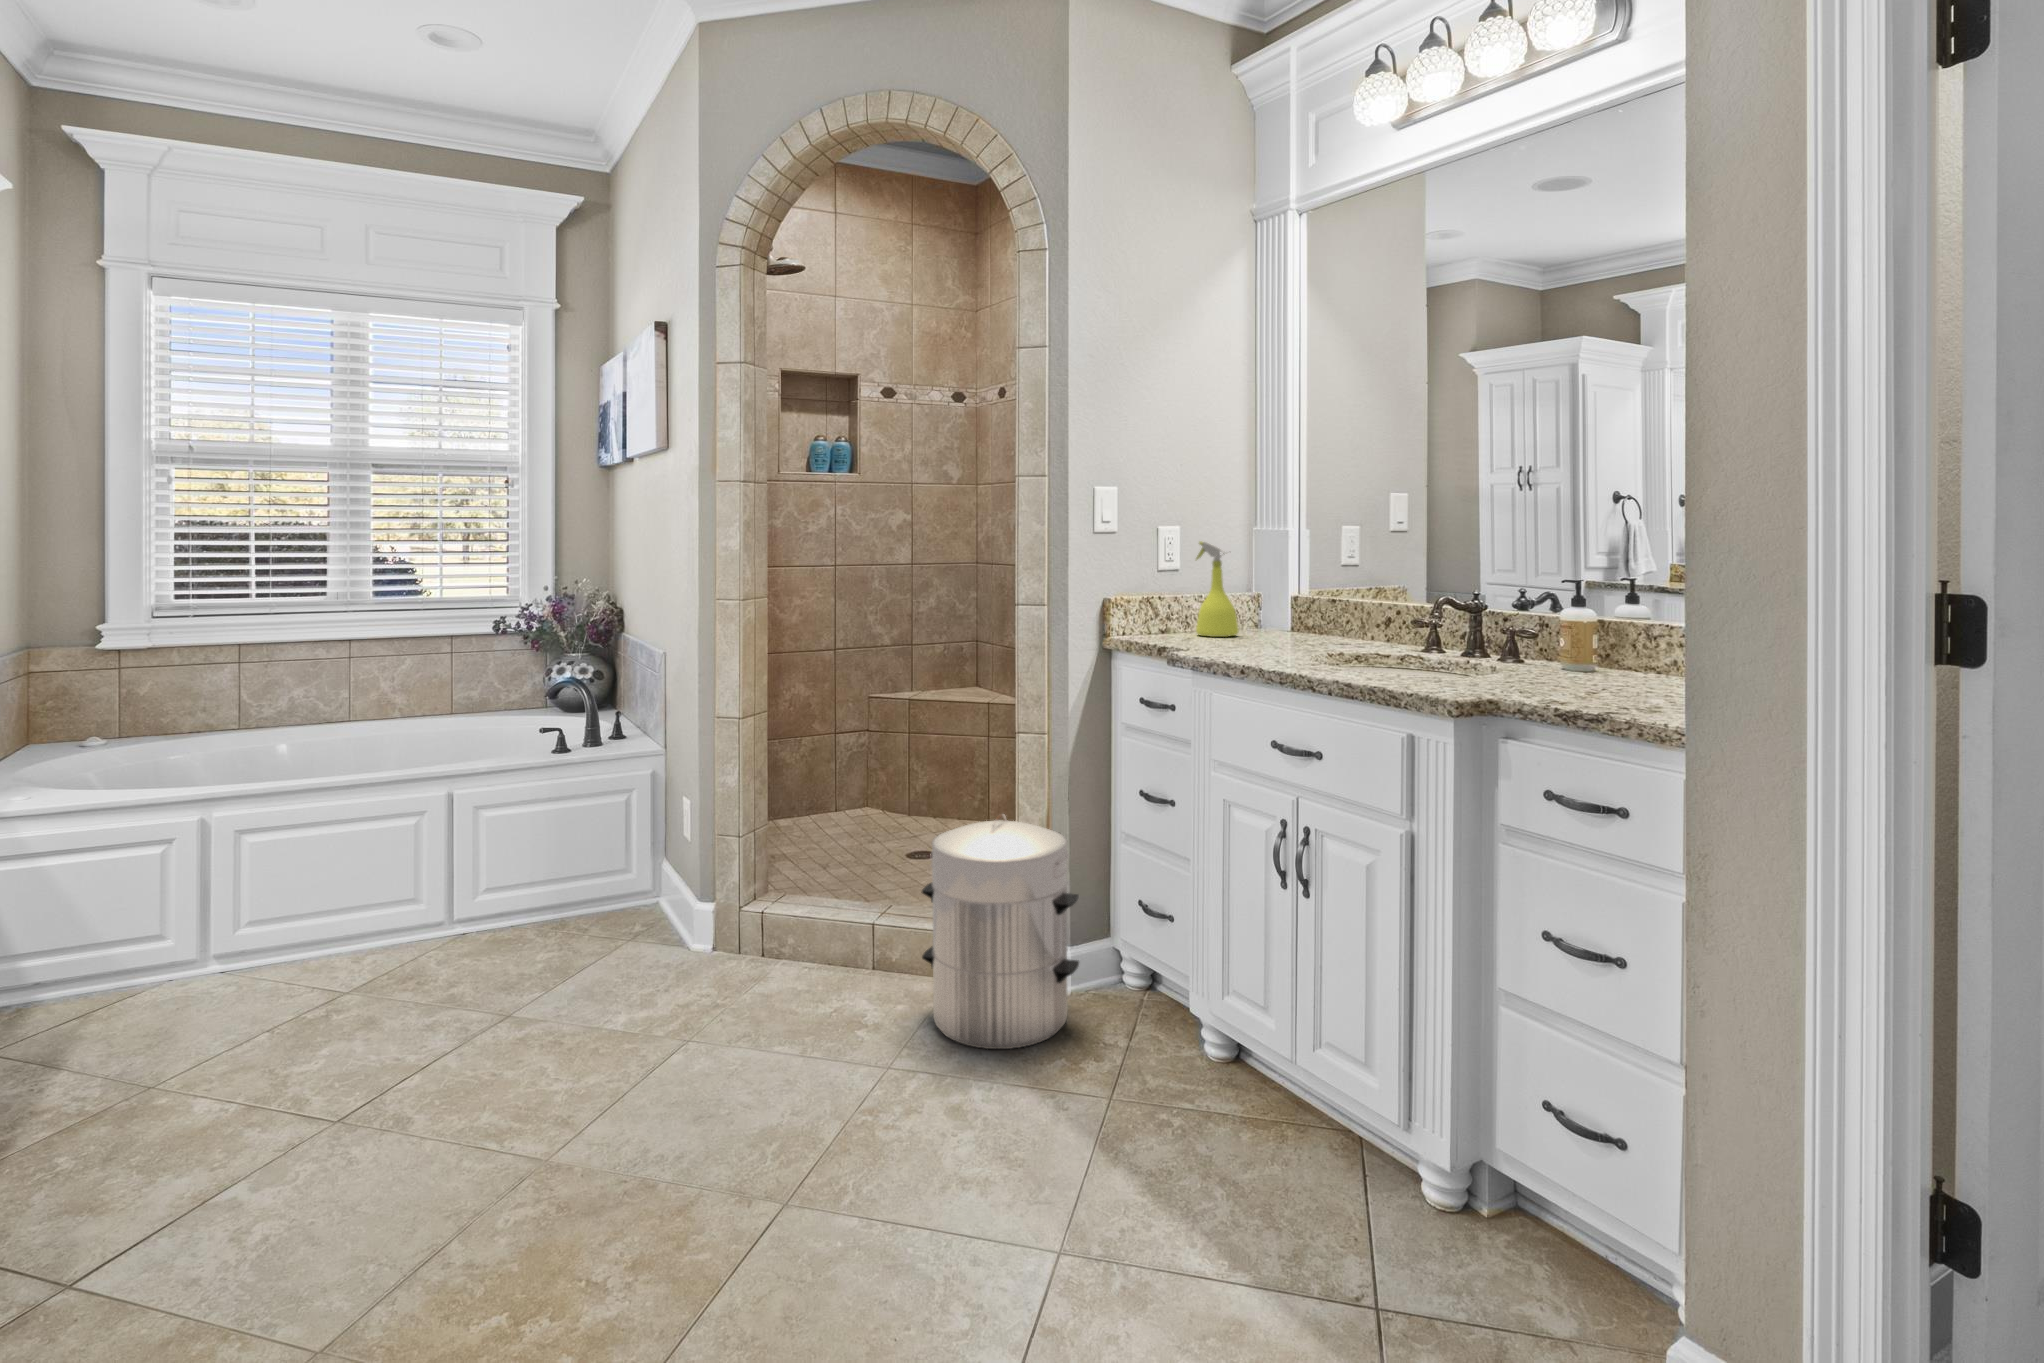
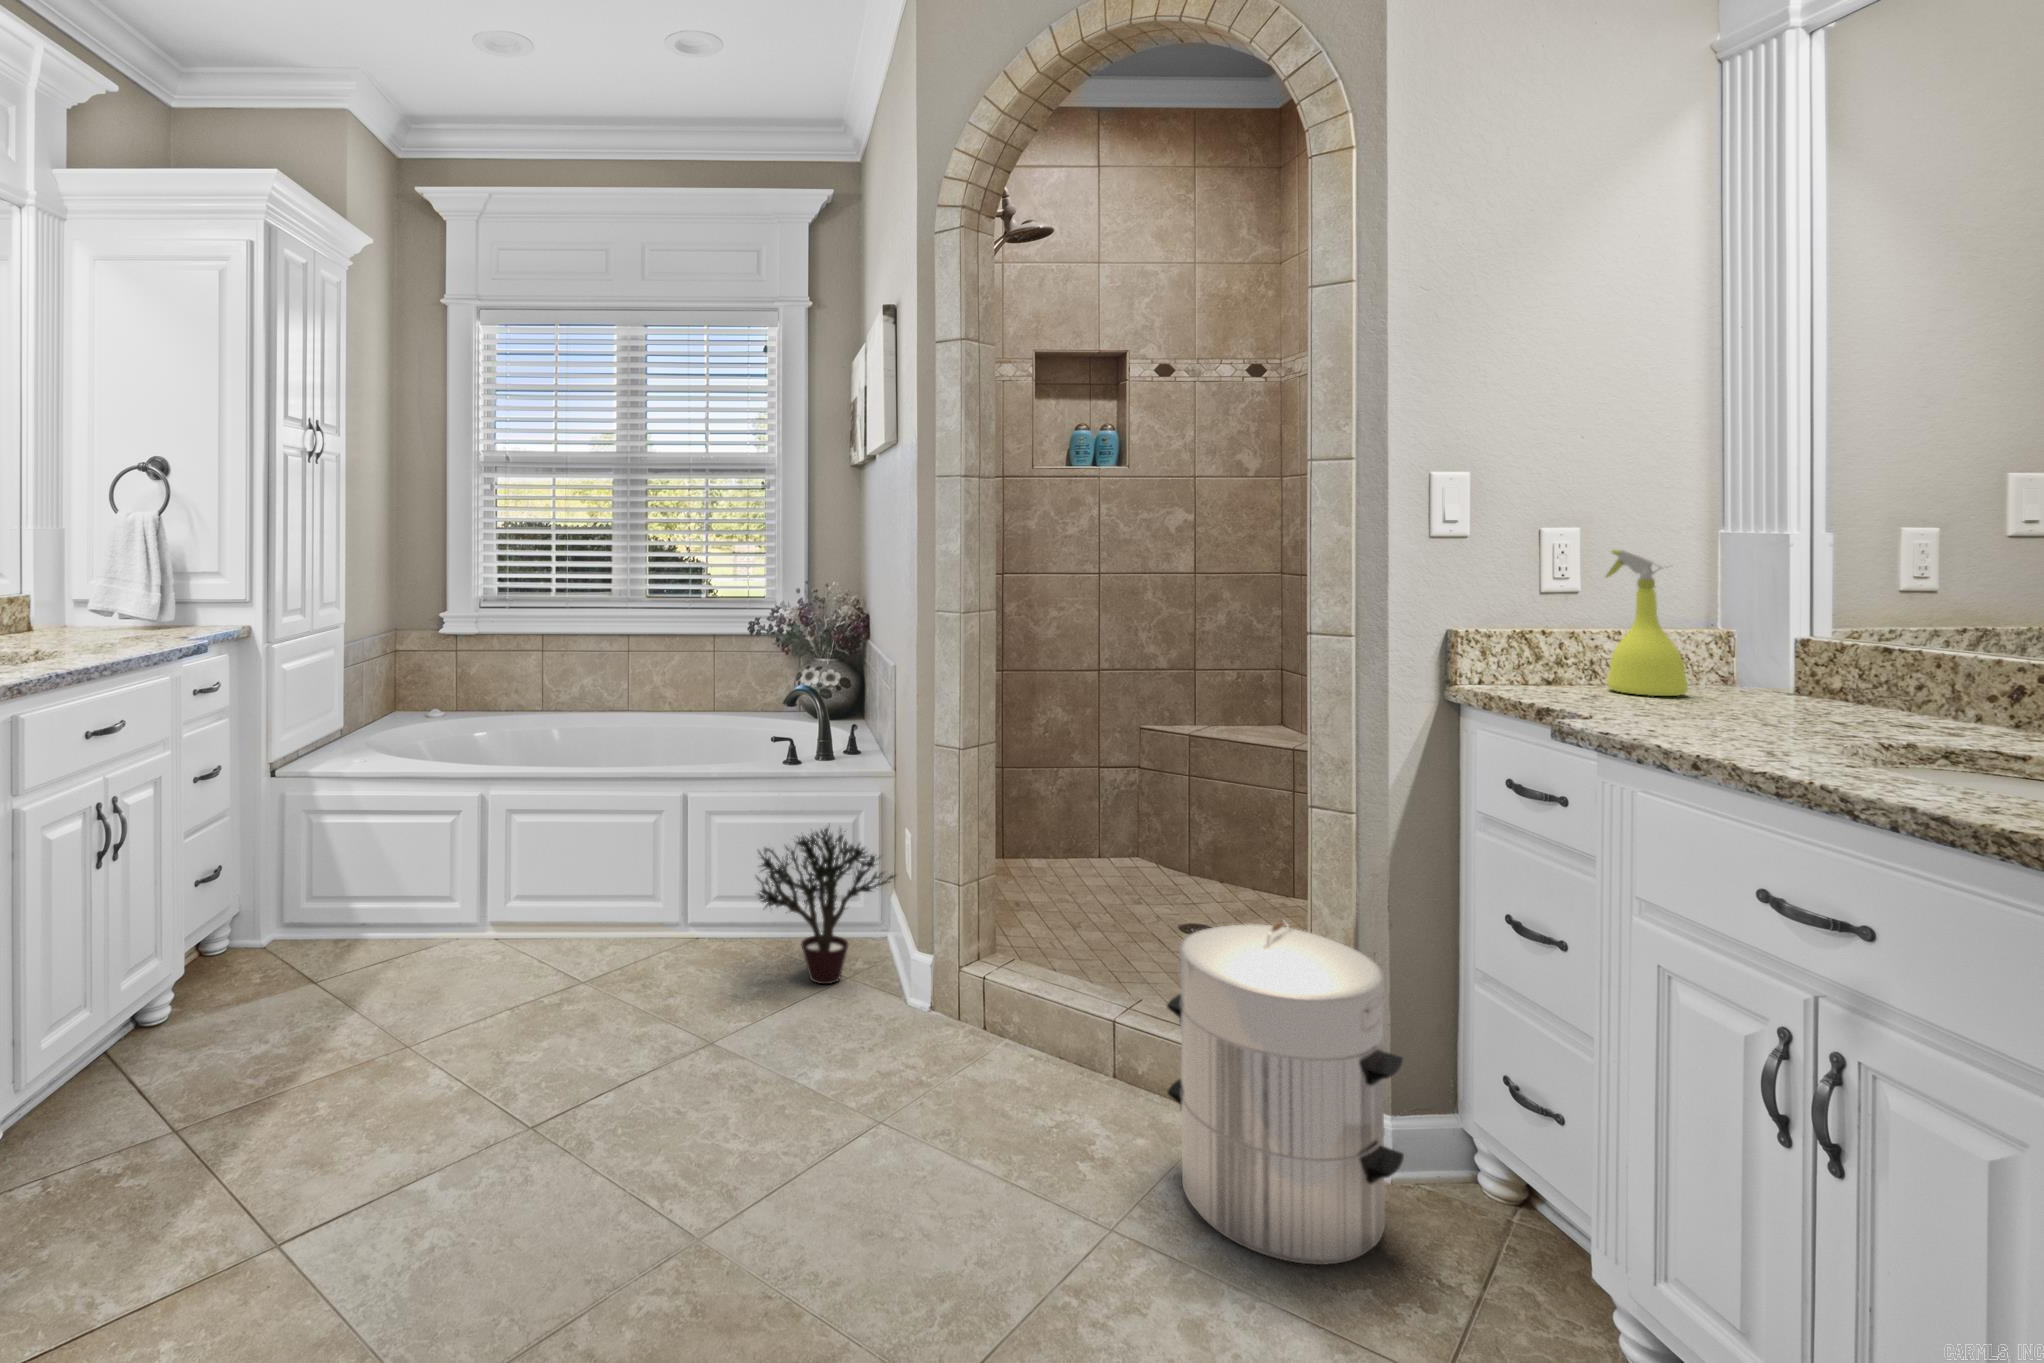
potted plant: none [534,802,679,951] -> present [756,828,895,984]

